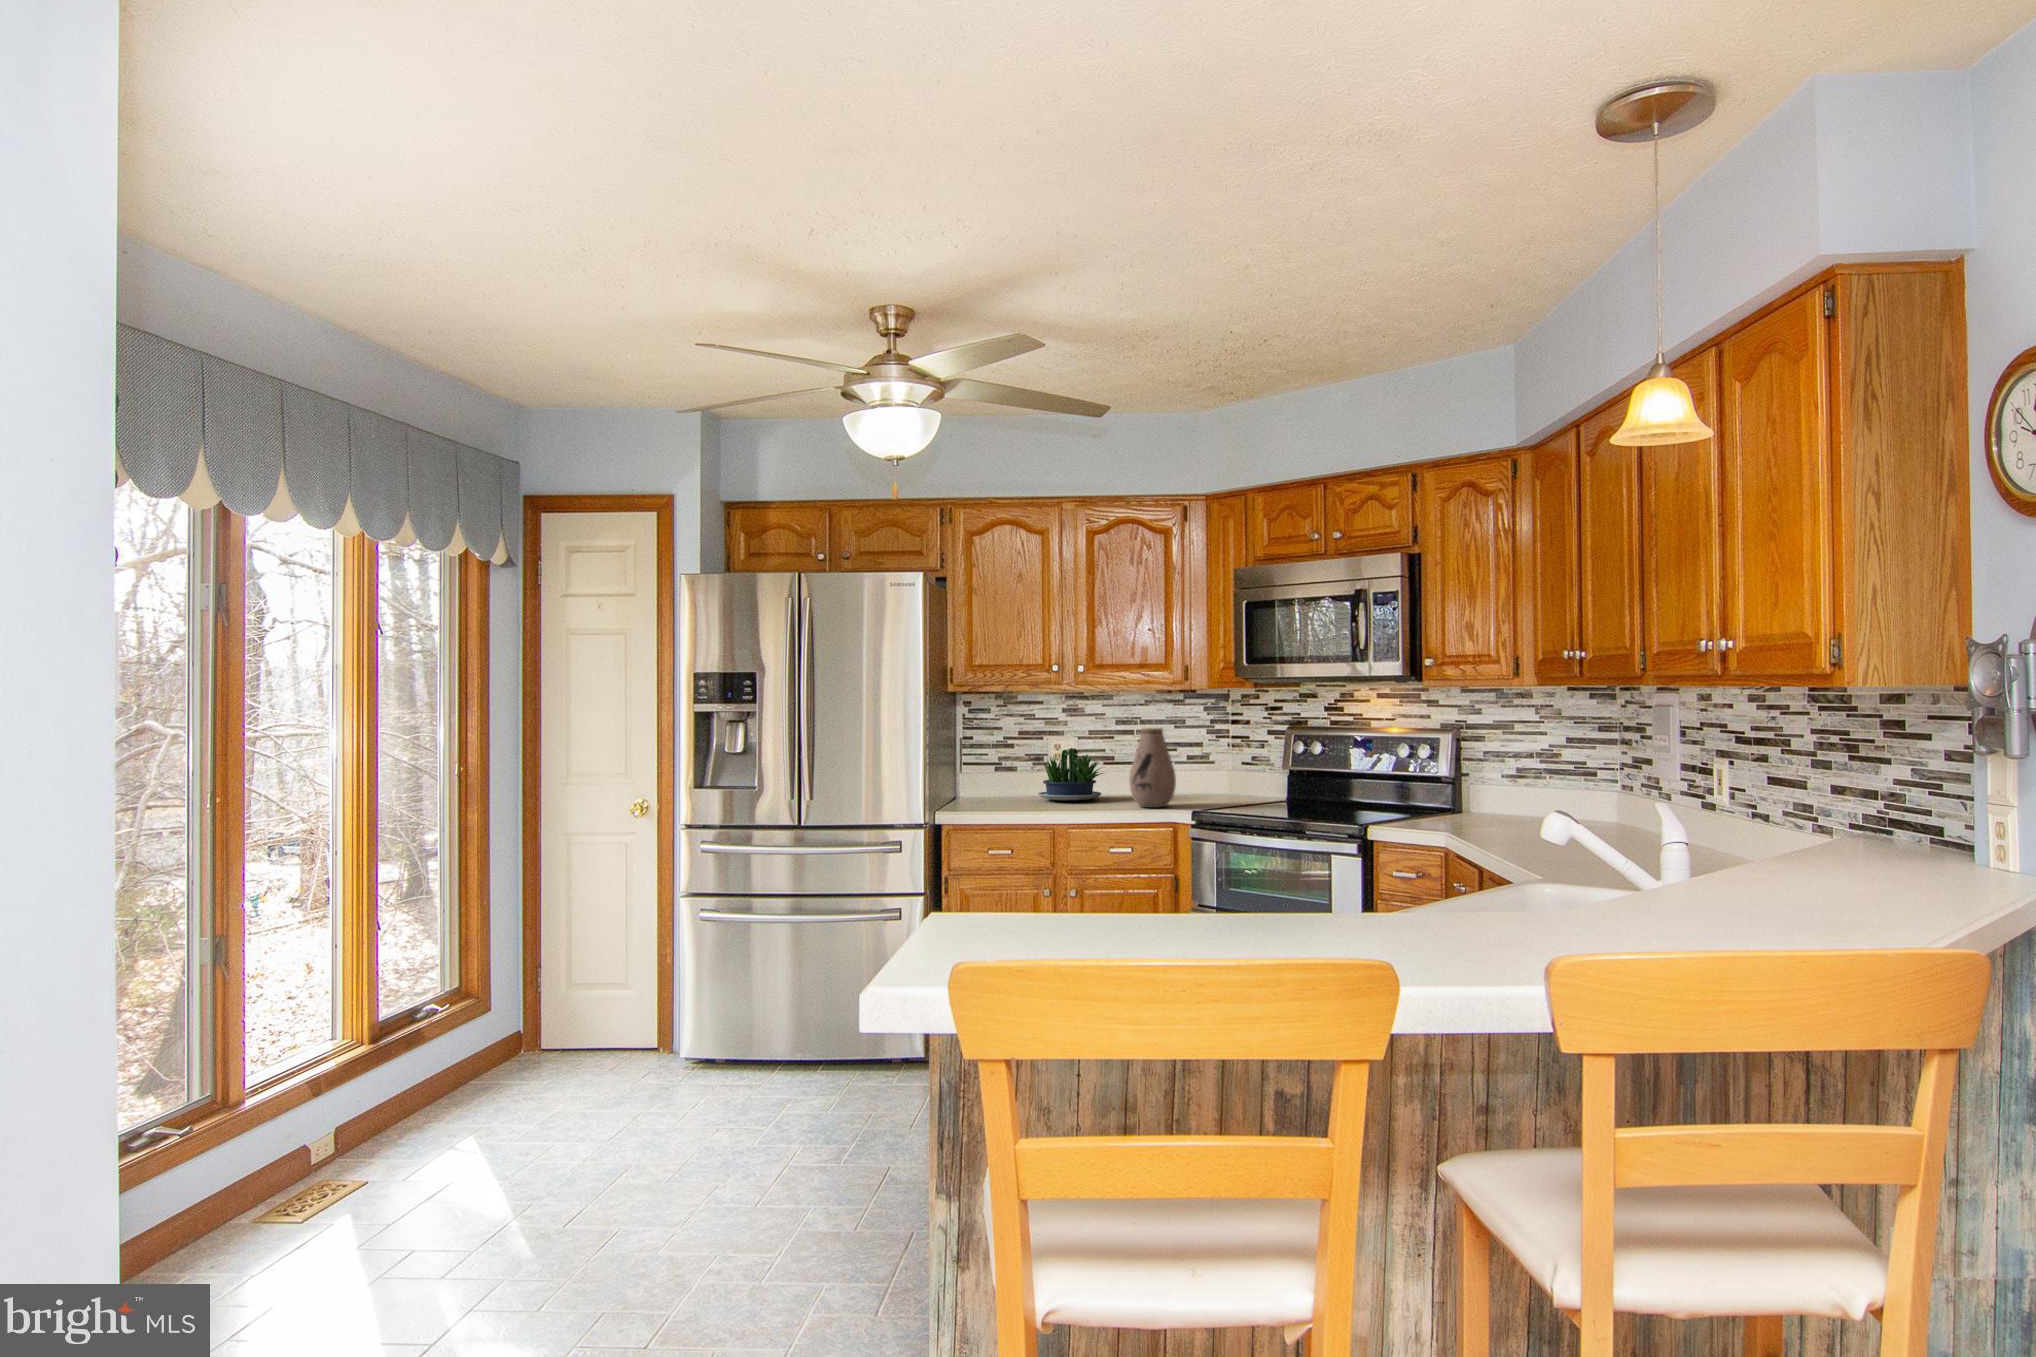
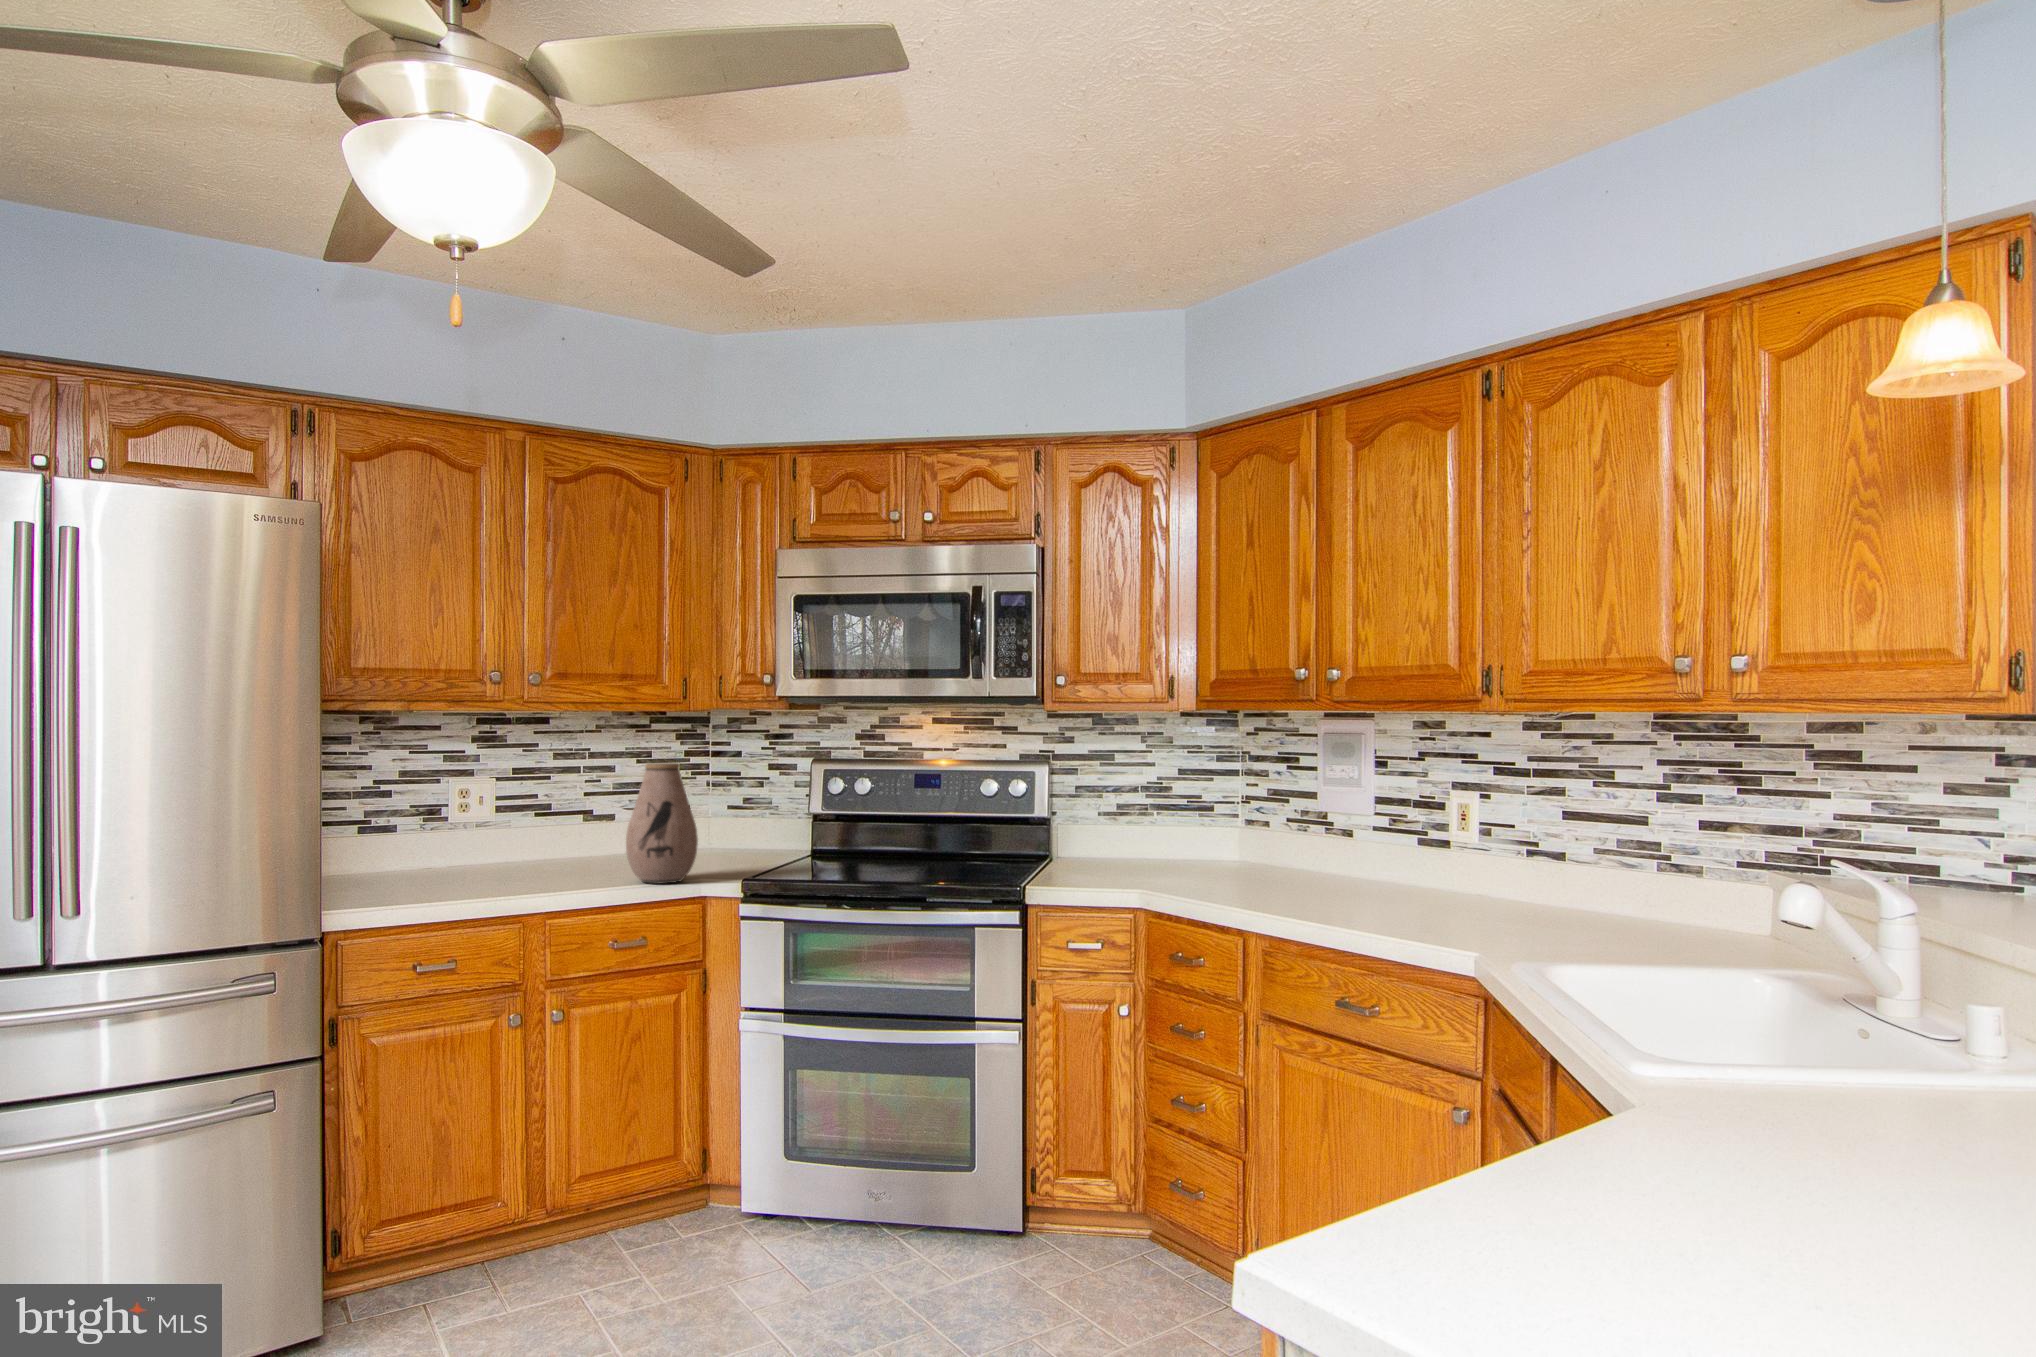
potted plant: present [1038,748,1103,800] -> none [446,796,570,880]

